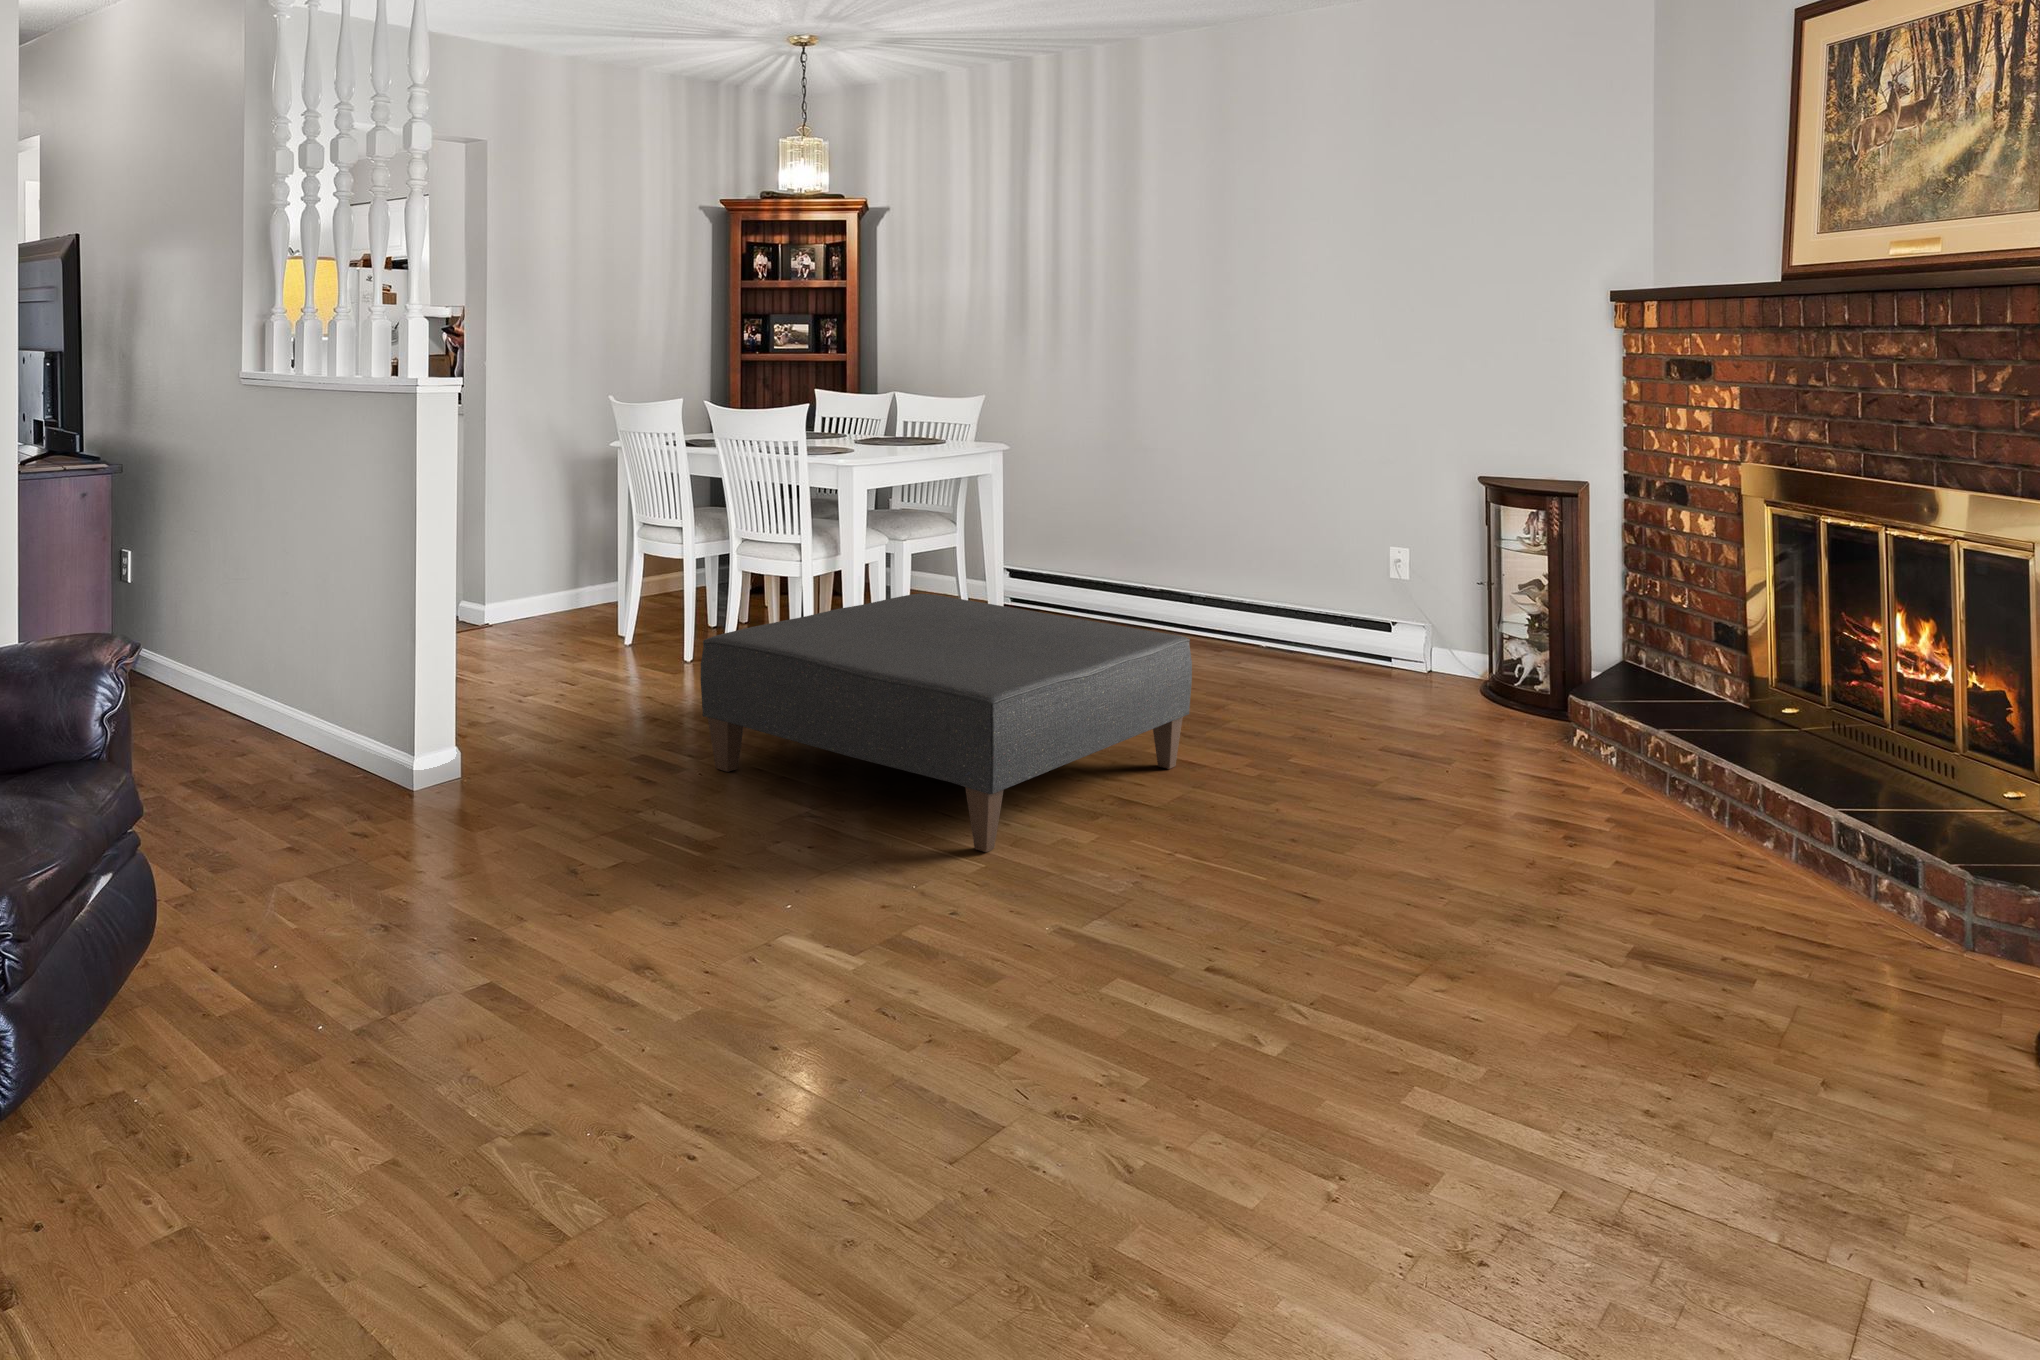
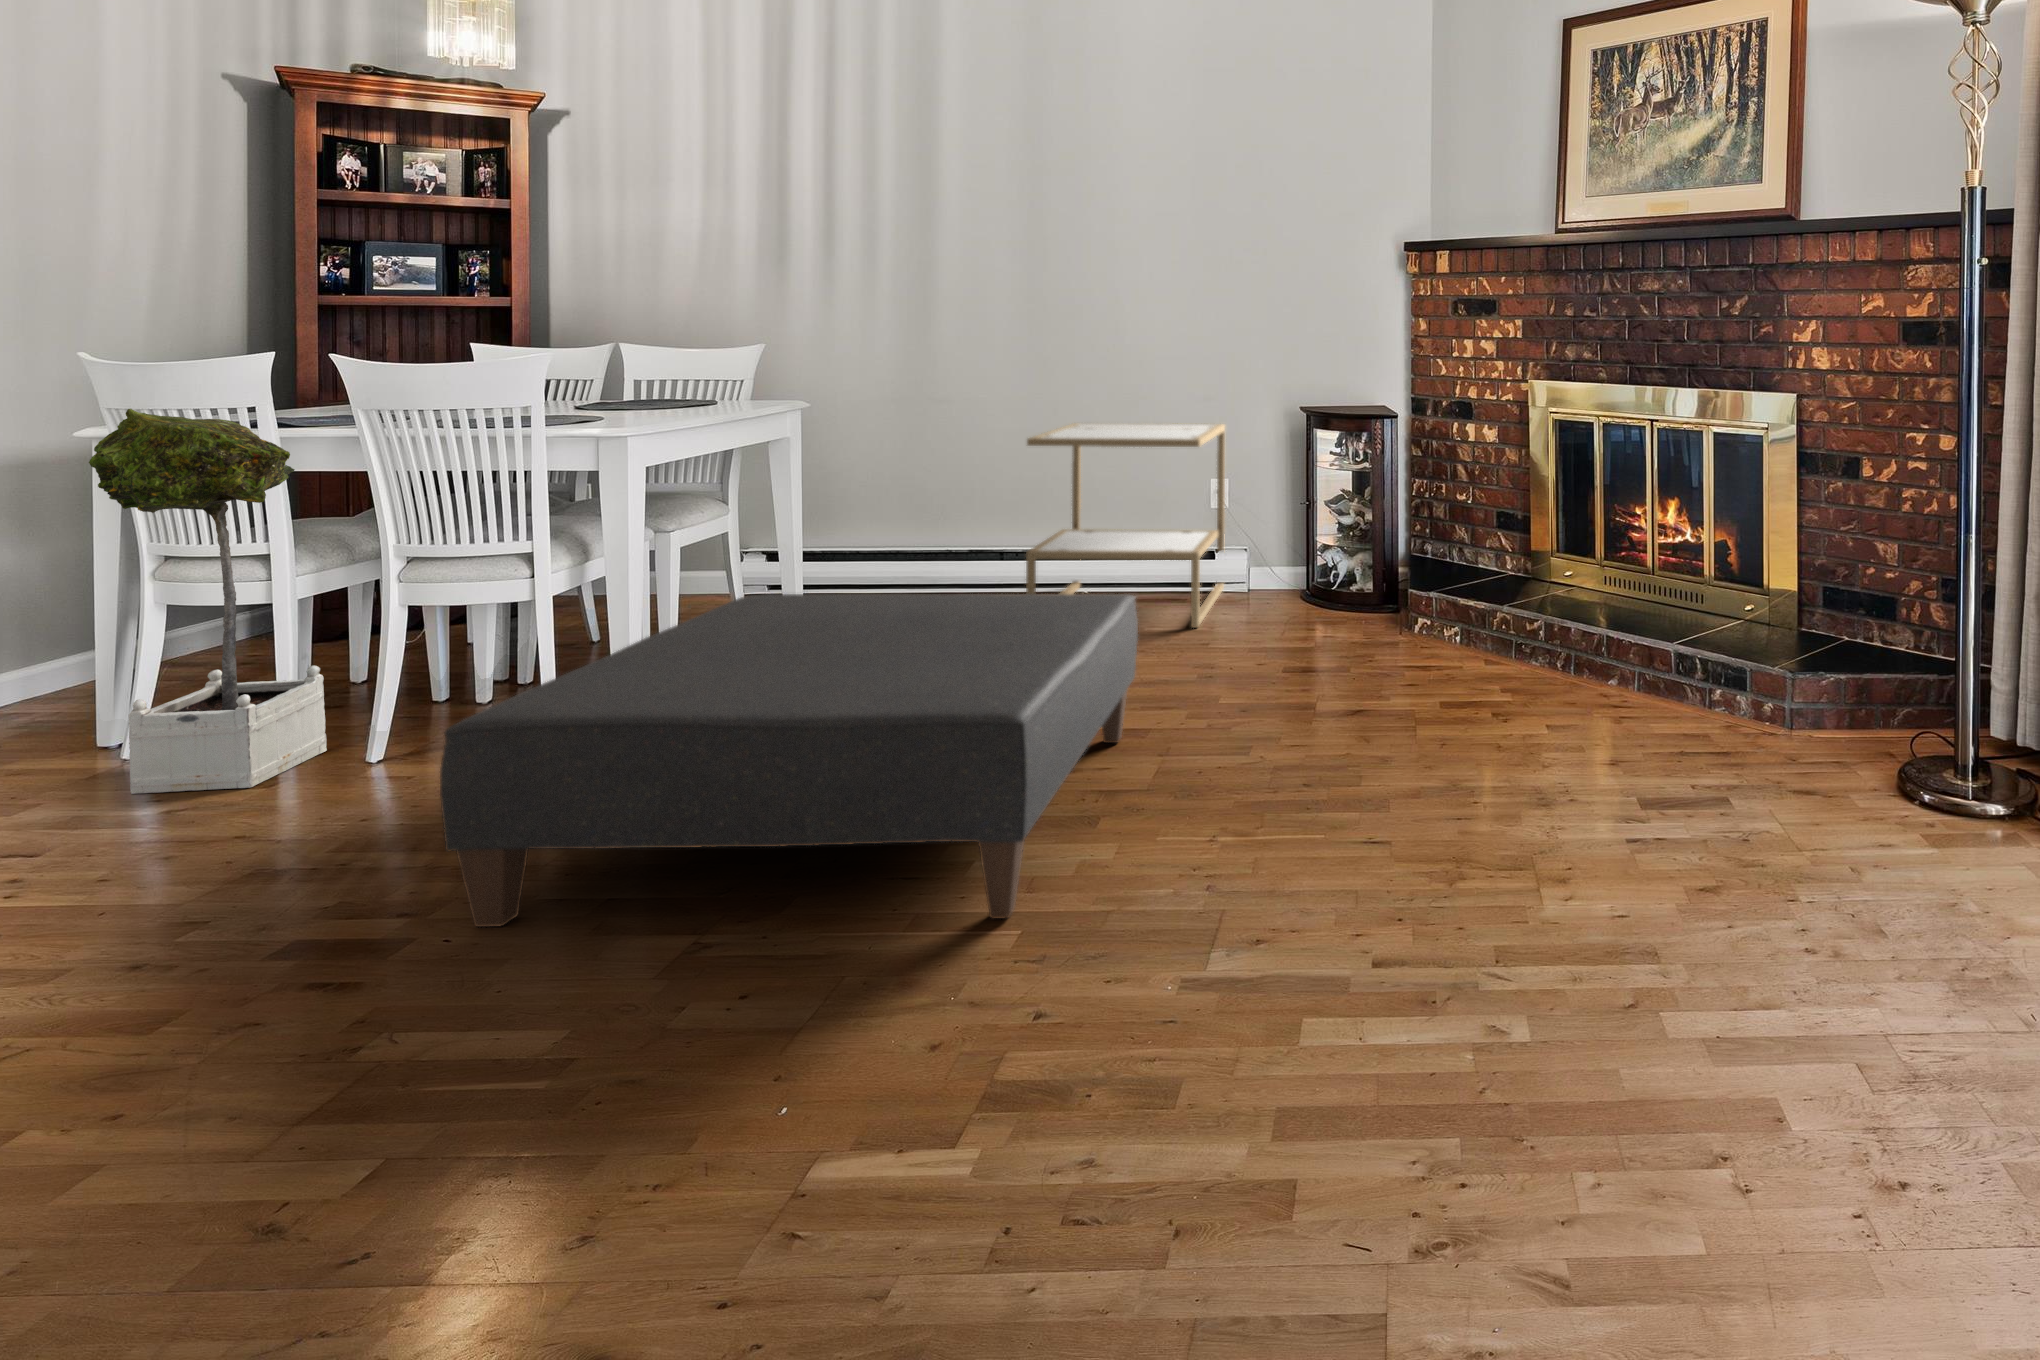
potted tree: none [604,431,705,672] -> present [89,409,327,794]
side table: none [1181,479,1406,697] -> present [1026,423,1225,628]

